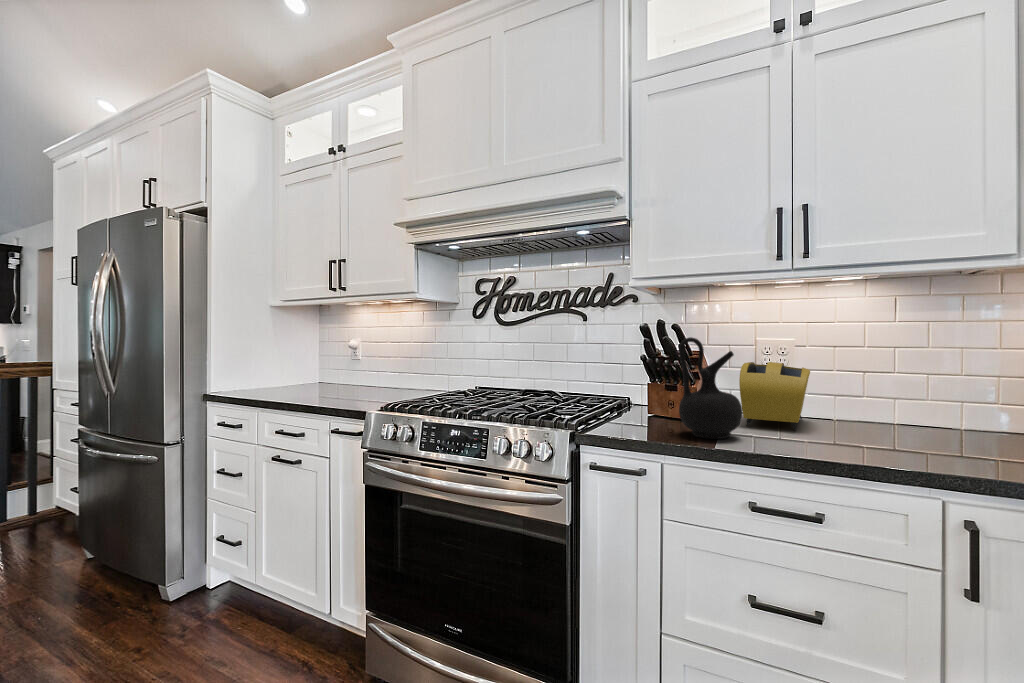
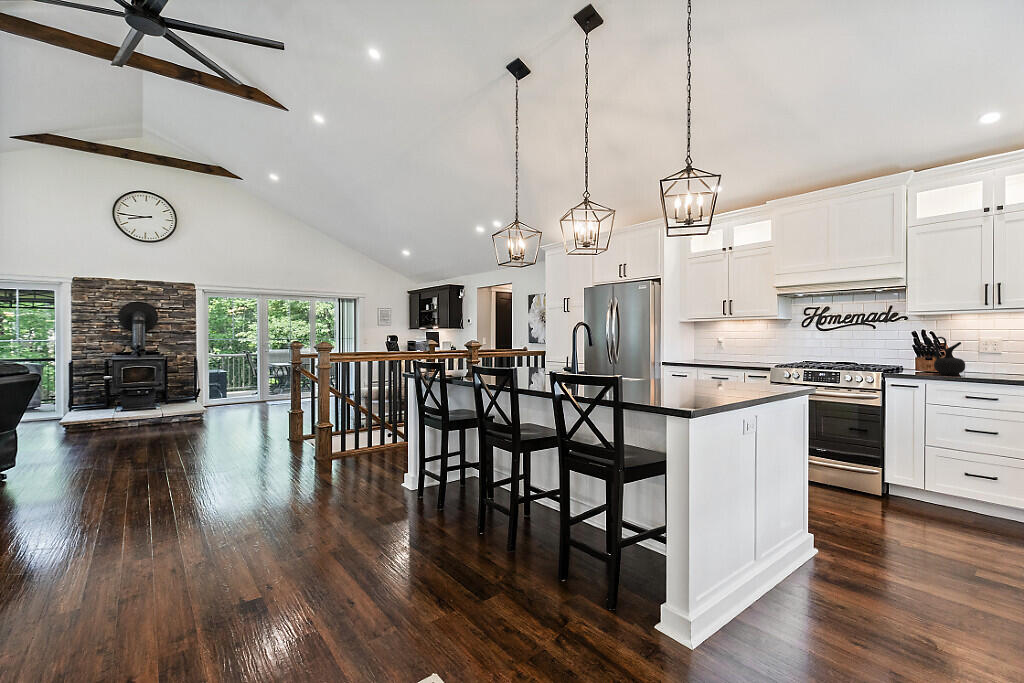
toaster: present [739,362,810,431] -> none [965,347,1006,375]

